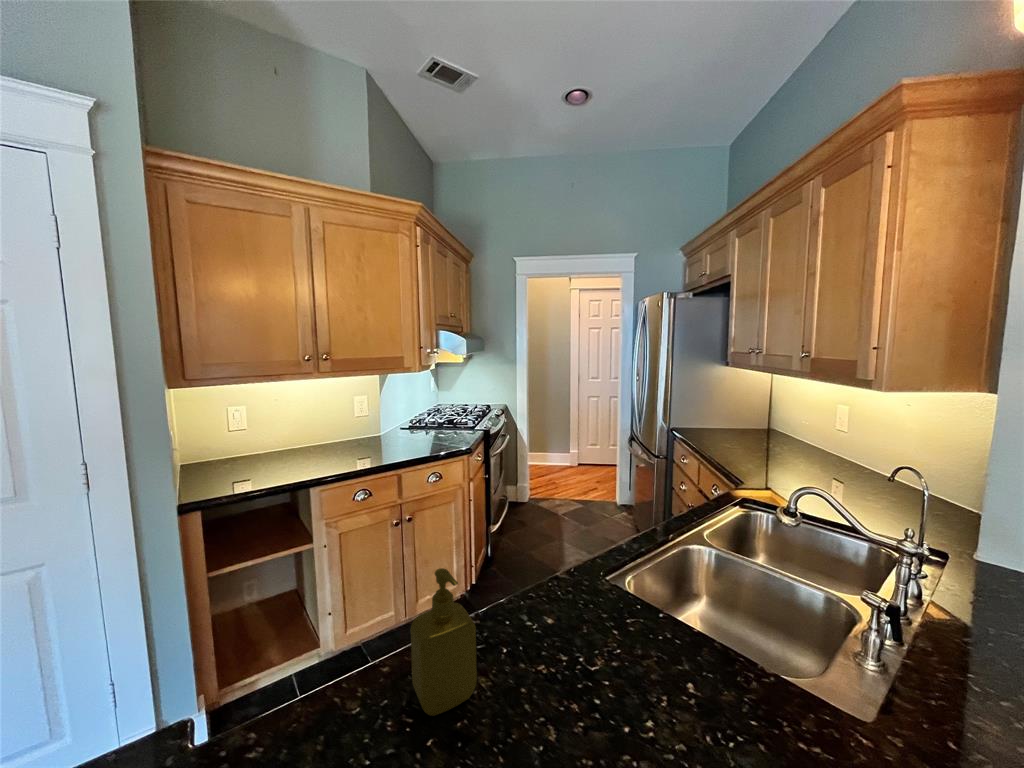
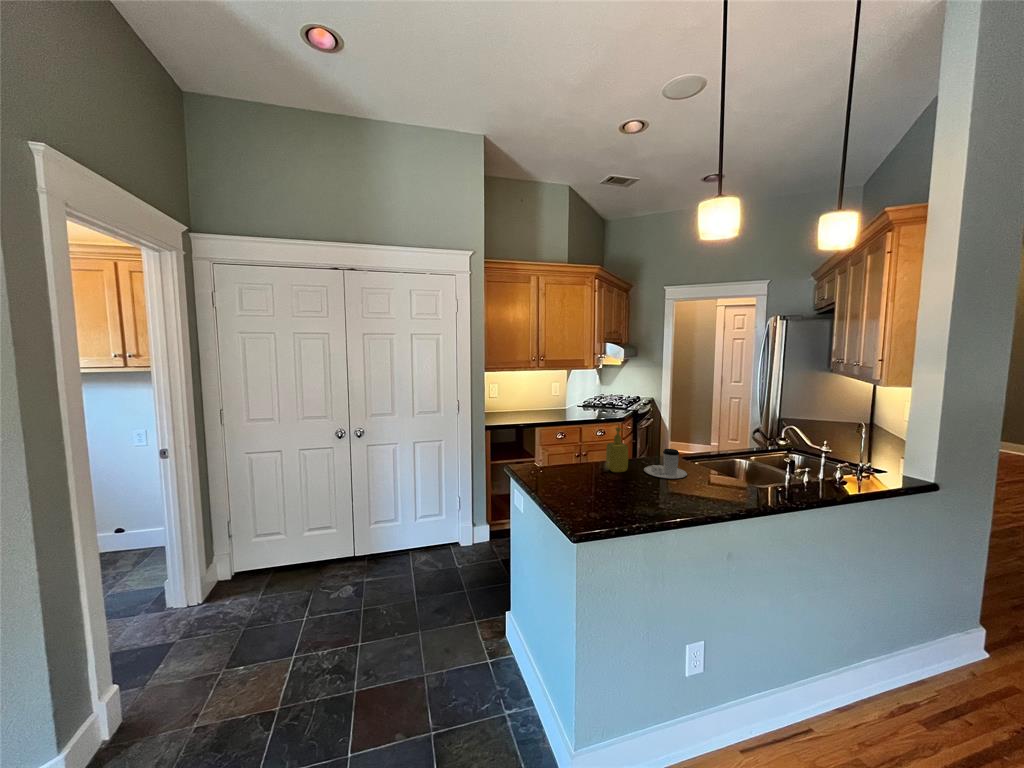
coffee cup: none [520,600,633,717] -> present [644,449,687,479]

